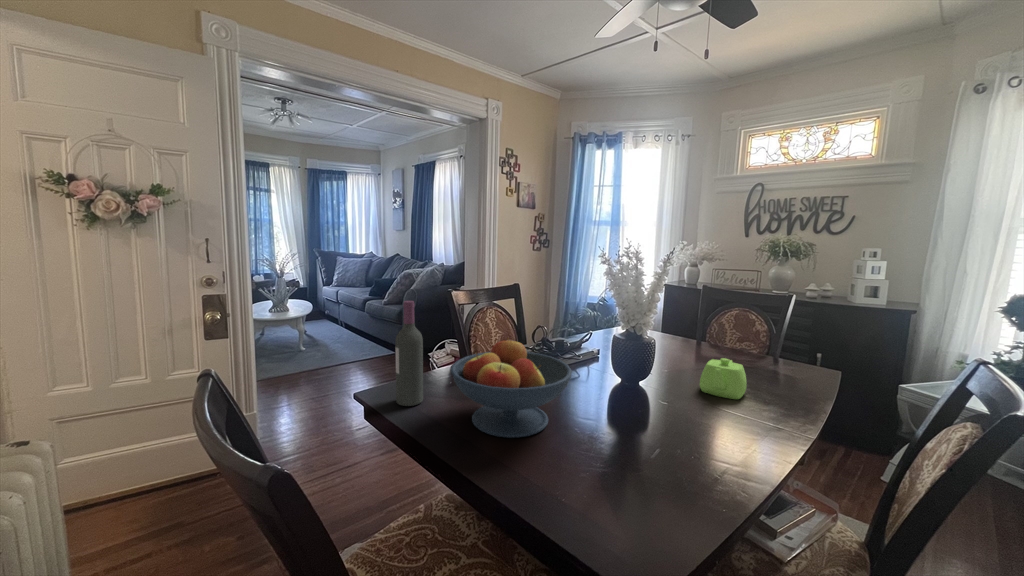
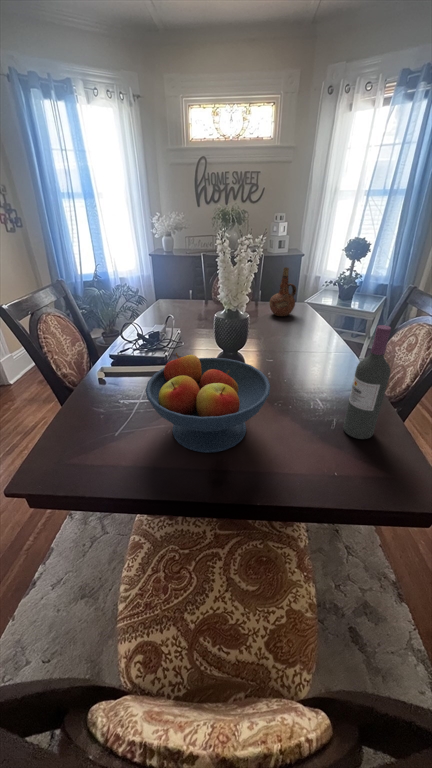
wine bottle: present [395,301,423,406] -> present [343,325,391,439]
ceramic pitcher: none [744,304,790,370] -> present [269,267,296,316]
teapot: present [700,358,746,399] -> none [273,316,305,345]

